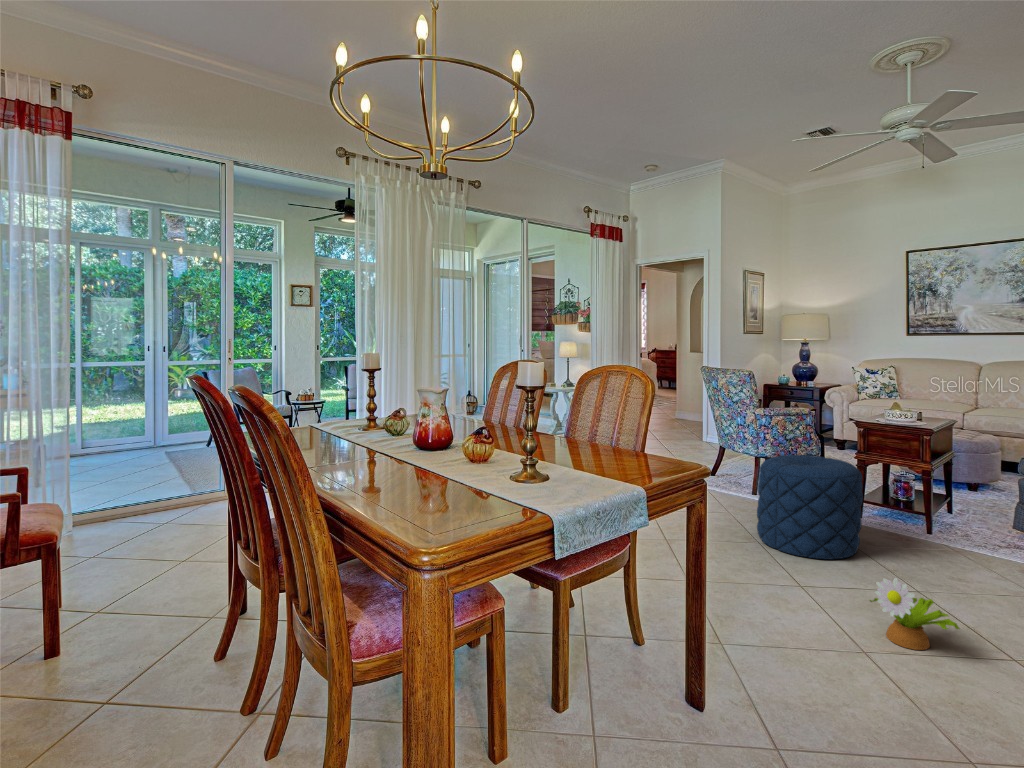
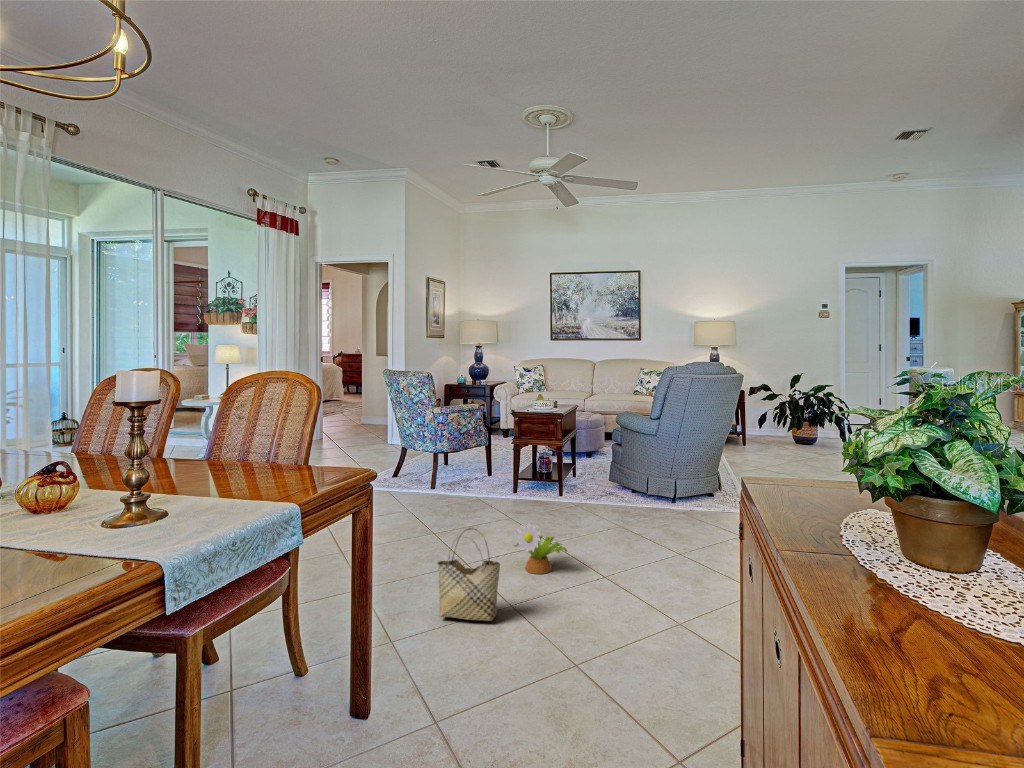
pouf: present [757,455,863,559] -> none [435,443,514,528]
woven basket: none [763,578,858,711] -> present [437,528,500,621]

